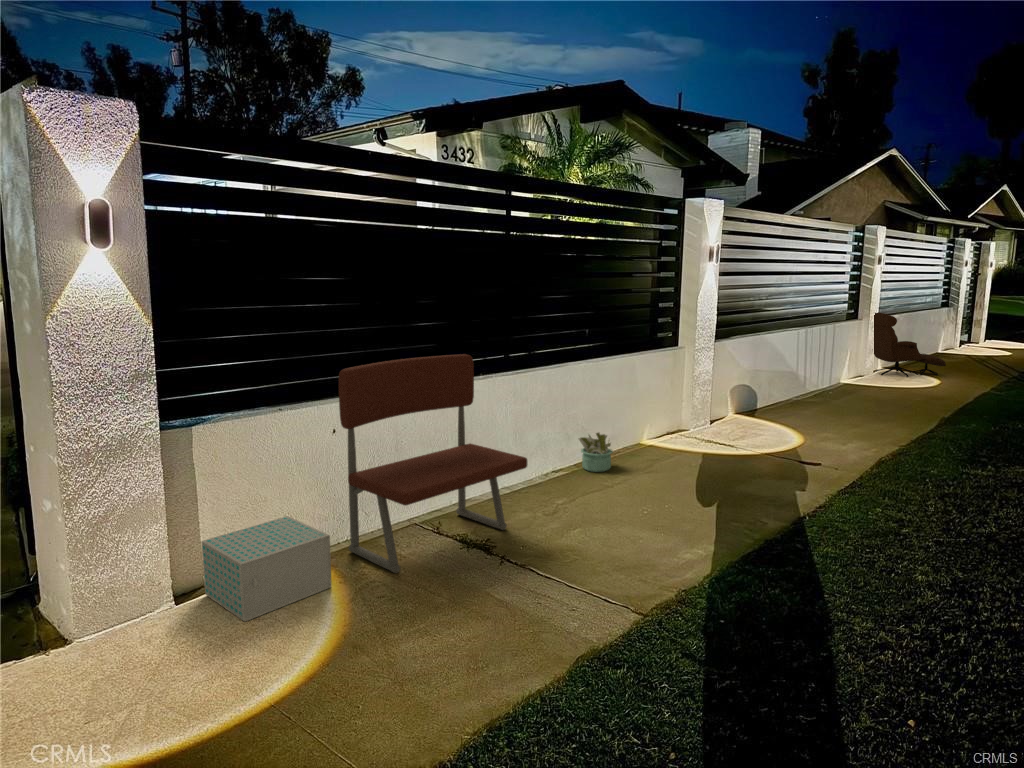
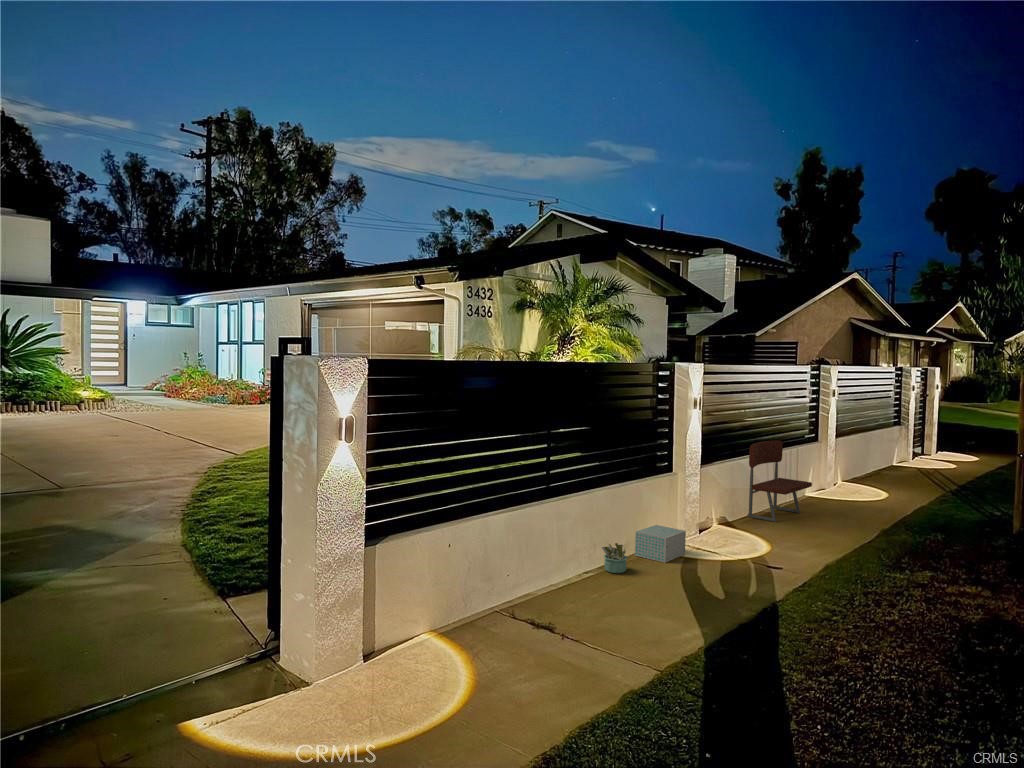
lounge chair: present [874,313,946,377] -> none [829,435,893,490]
bench: present [339,354,528,573] -> present [747,440,812,522]
storage box: present [201,516,332,621] -> present [635,525,686,563]

